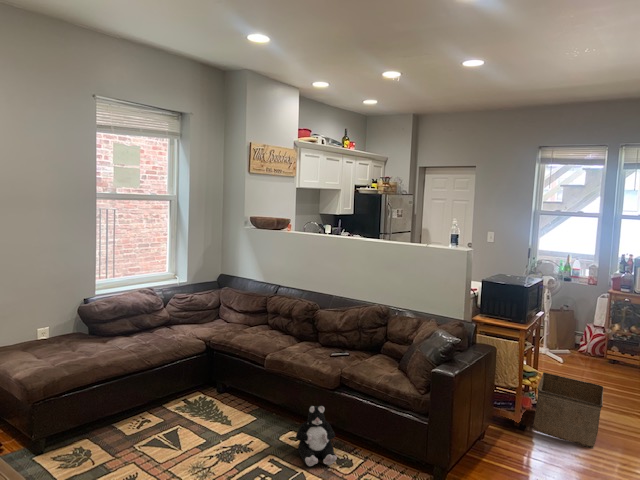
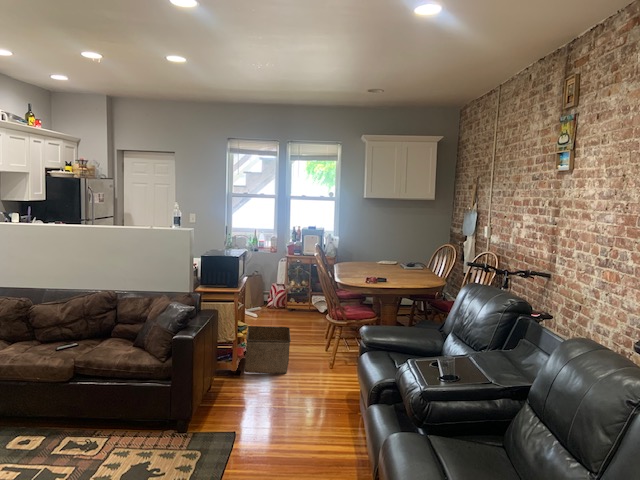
plush toy: present [296,405,337,466] -> none [31,399,82,460]

